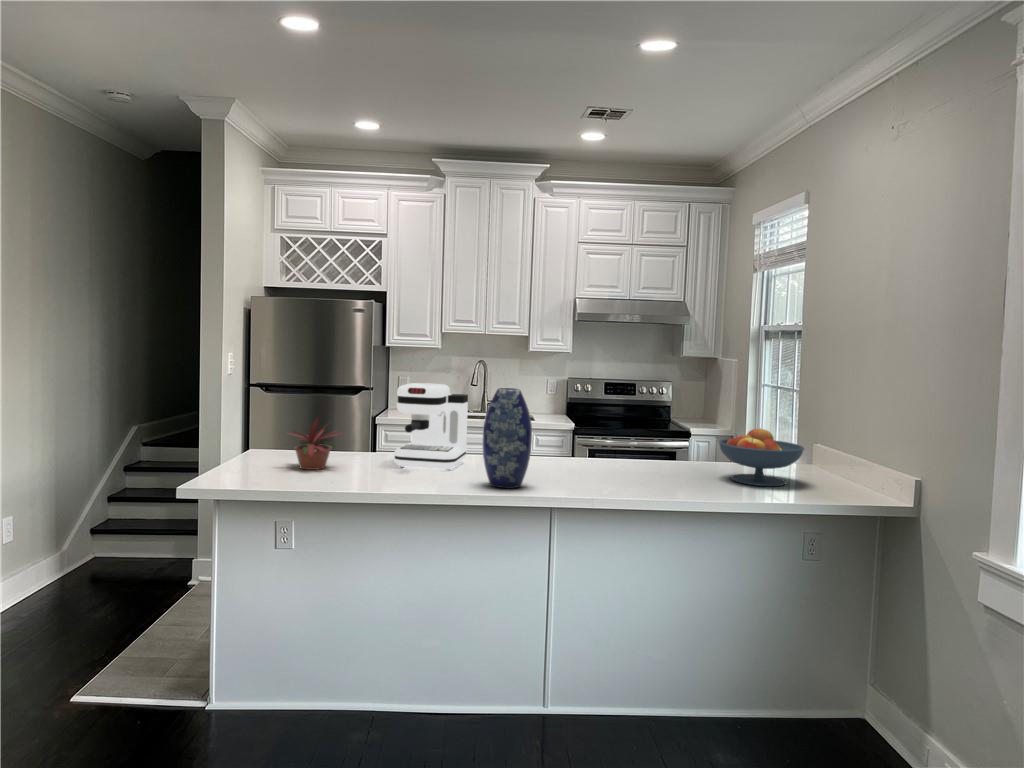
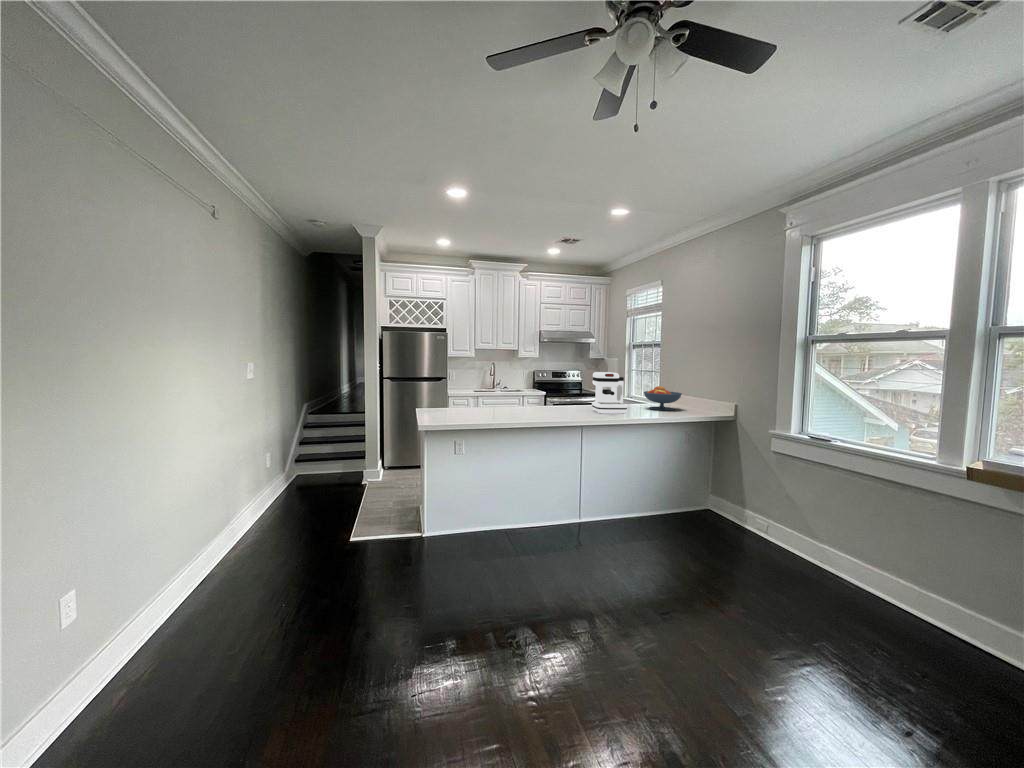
coffee maker: present [394,383,468,470] -> present [592,372,627,413]
vase: present [482,388,532,488] -> none [554,370,576,416]
potted plant: present [290,418,341,470] -> none [449,387,481,414]

